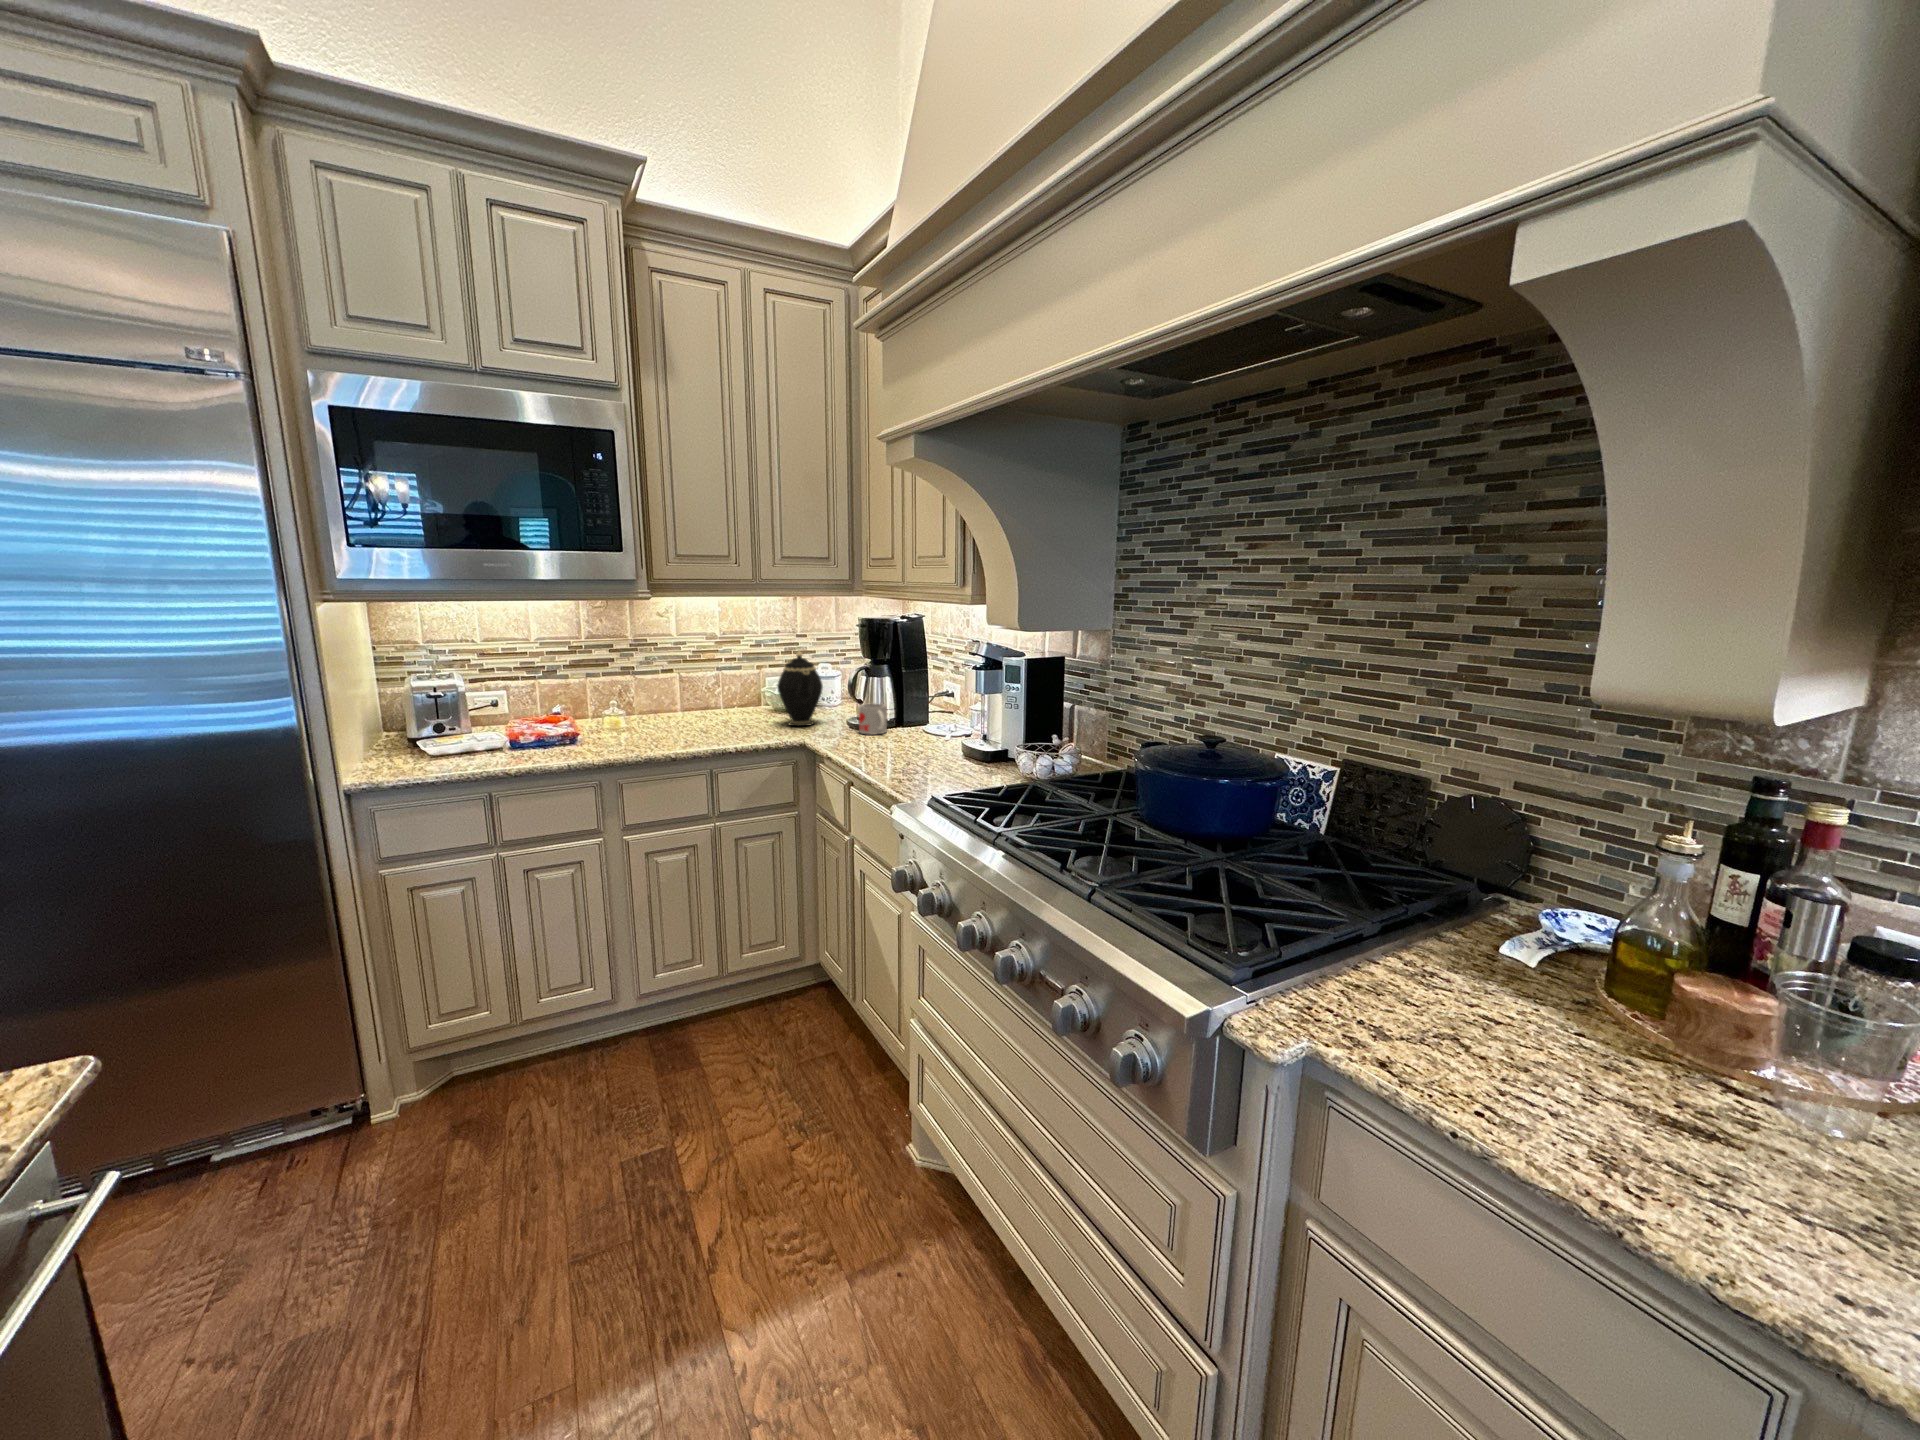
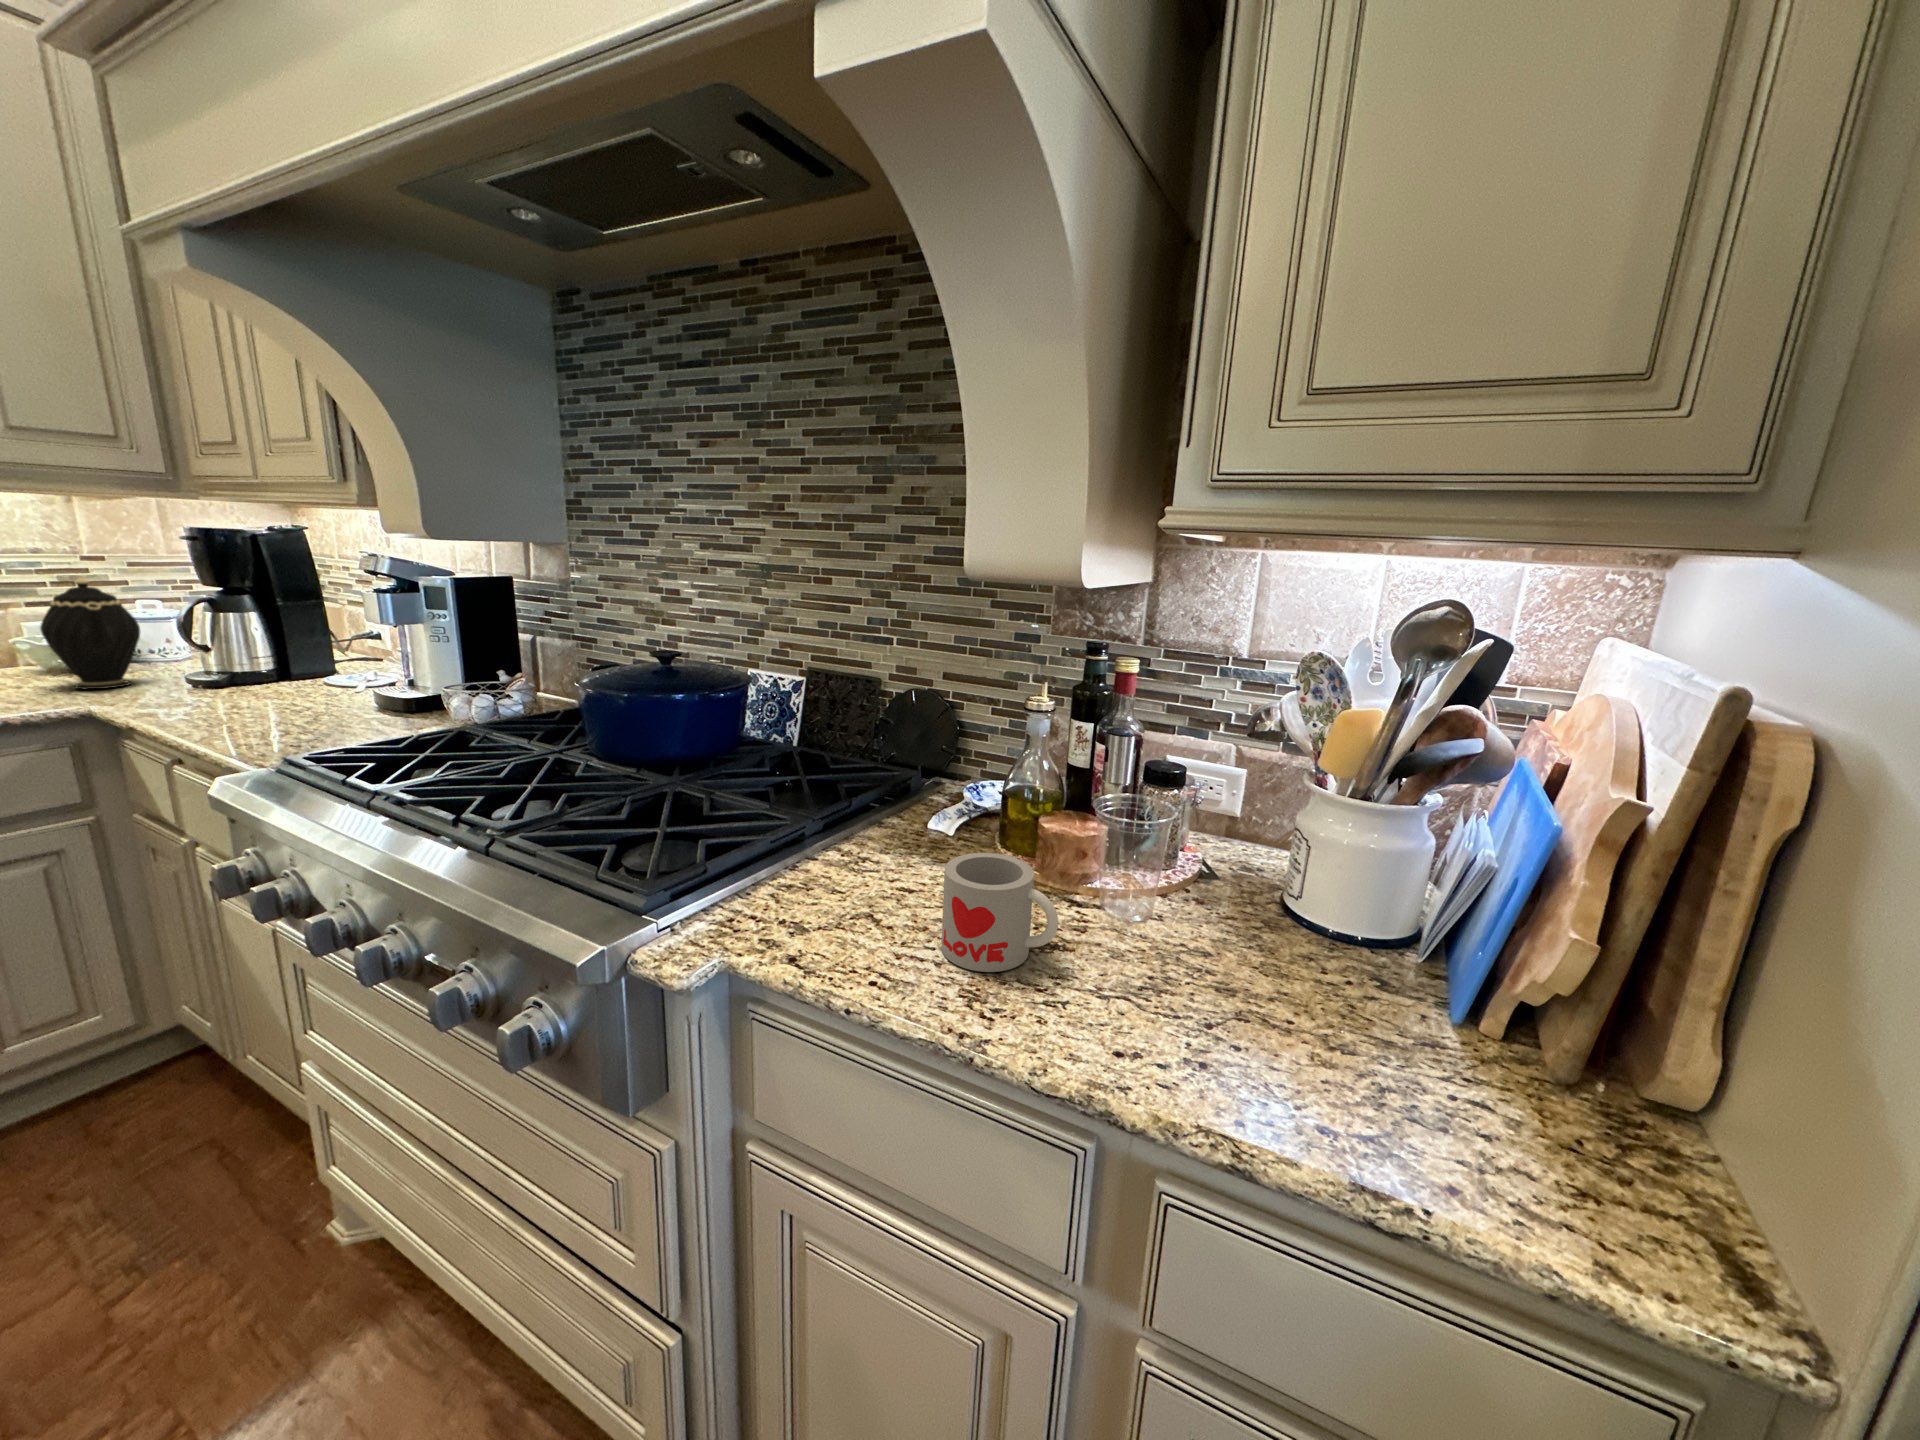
mug: present [859,703,887,735] -> present [941,853,1058,972]

